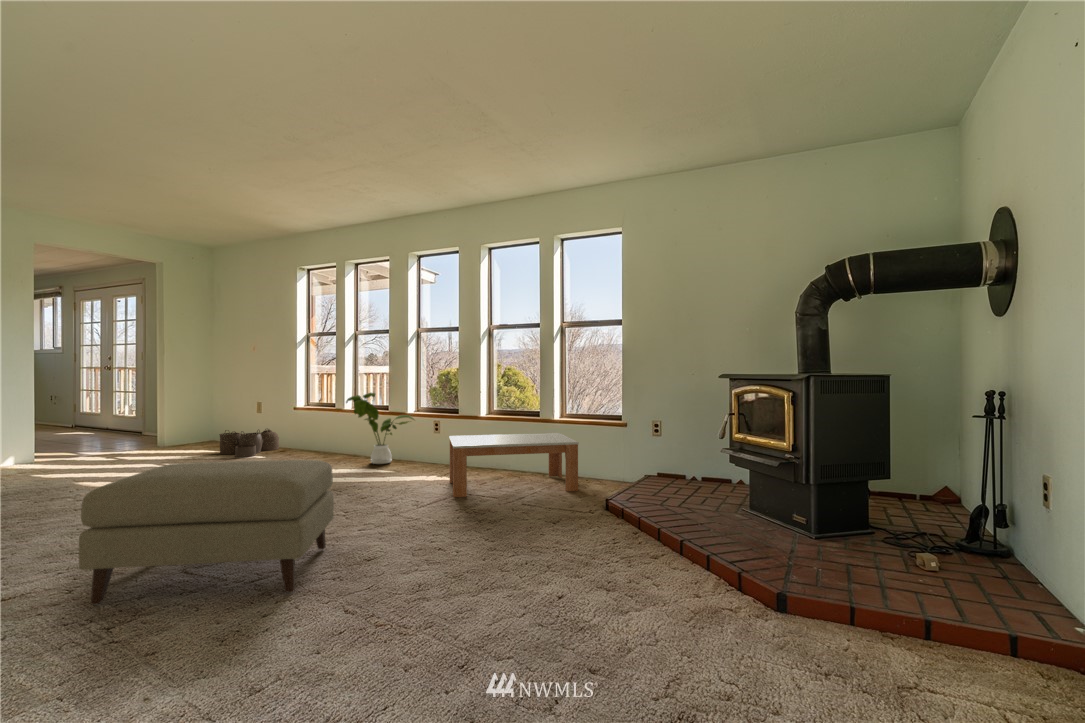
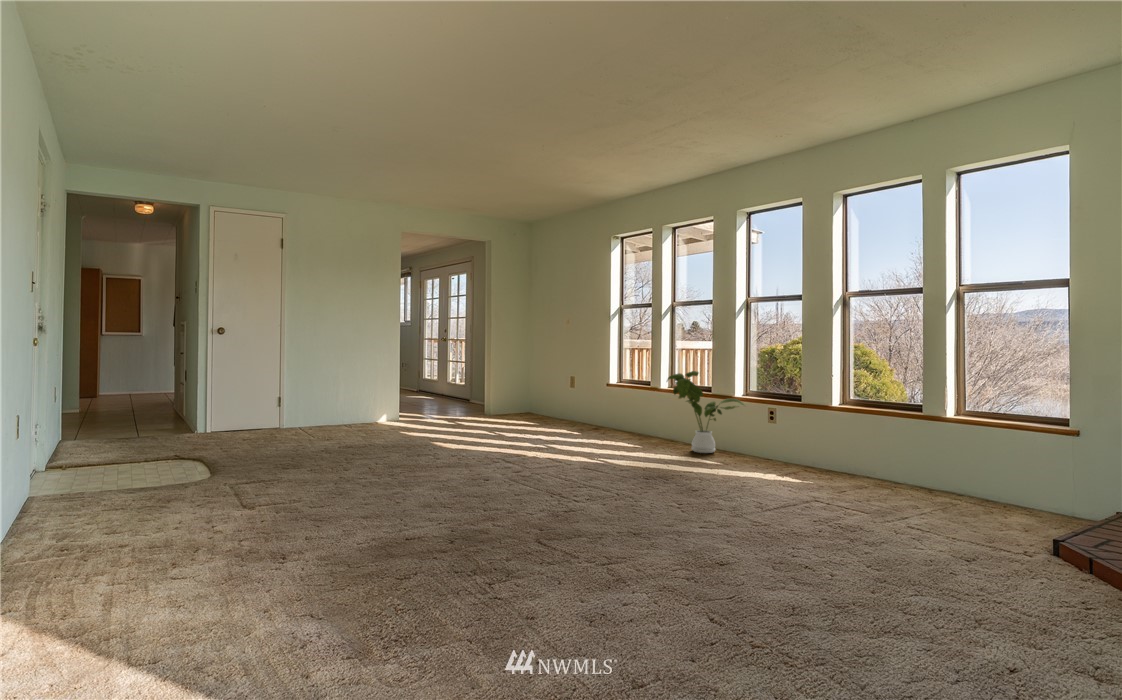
woven basket: present [219,429,279,457] -> none [538,403,591,432]
coffee table: present [449,433,579,497] -> none [796,428,998,520]
ottoman: present [79,460,334,605] -> none [457,437,685,599]

